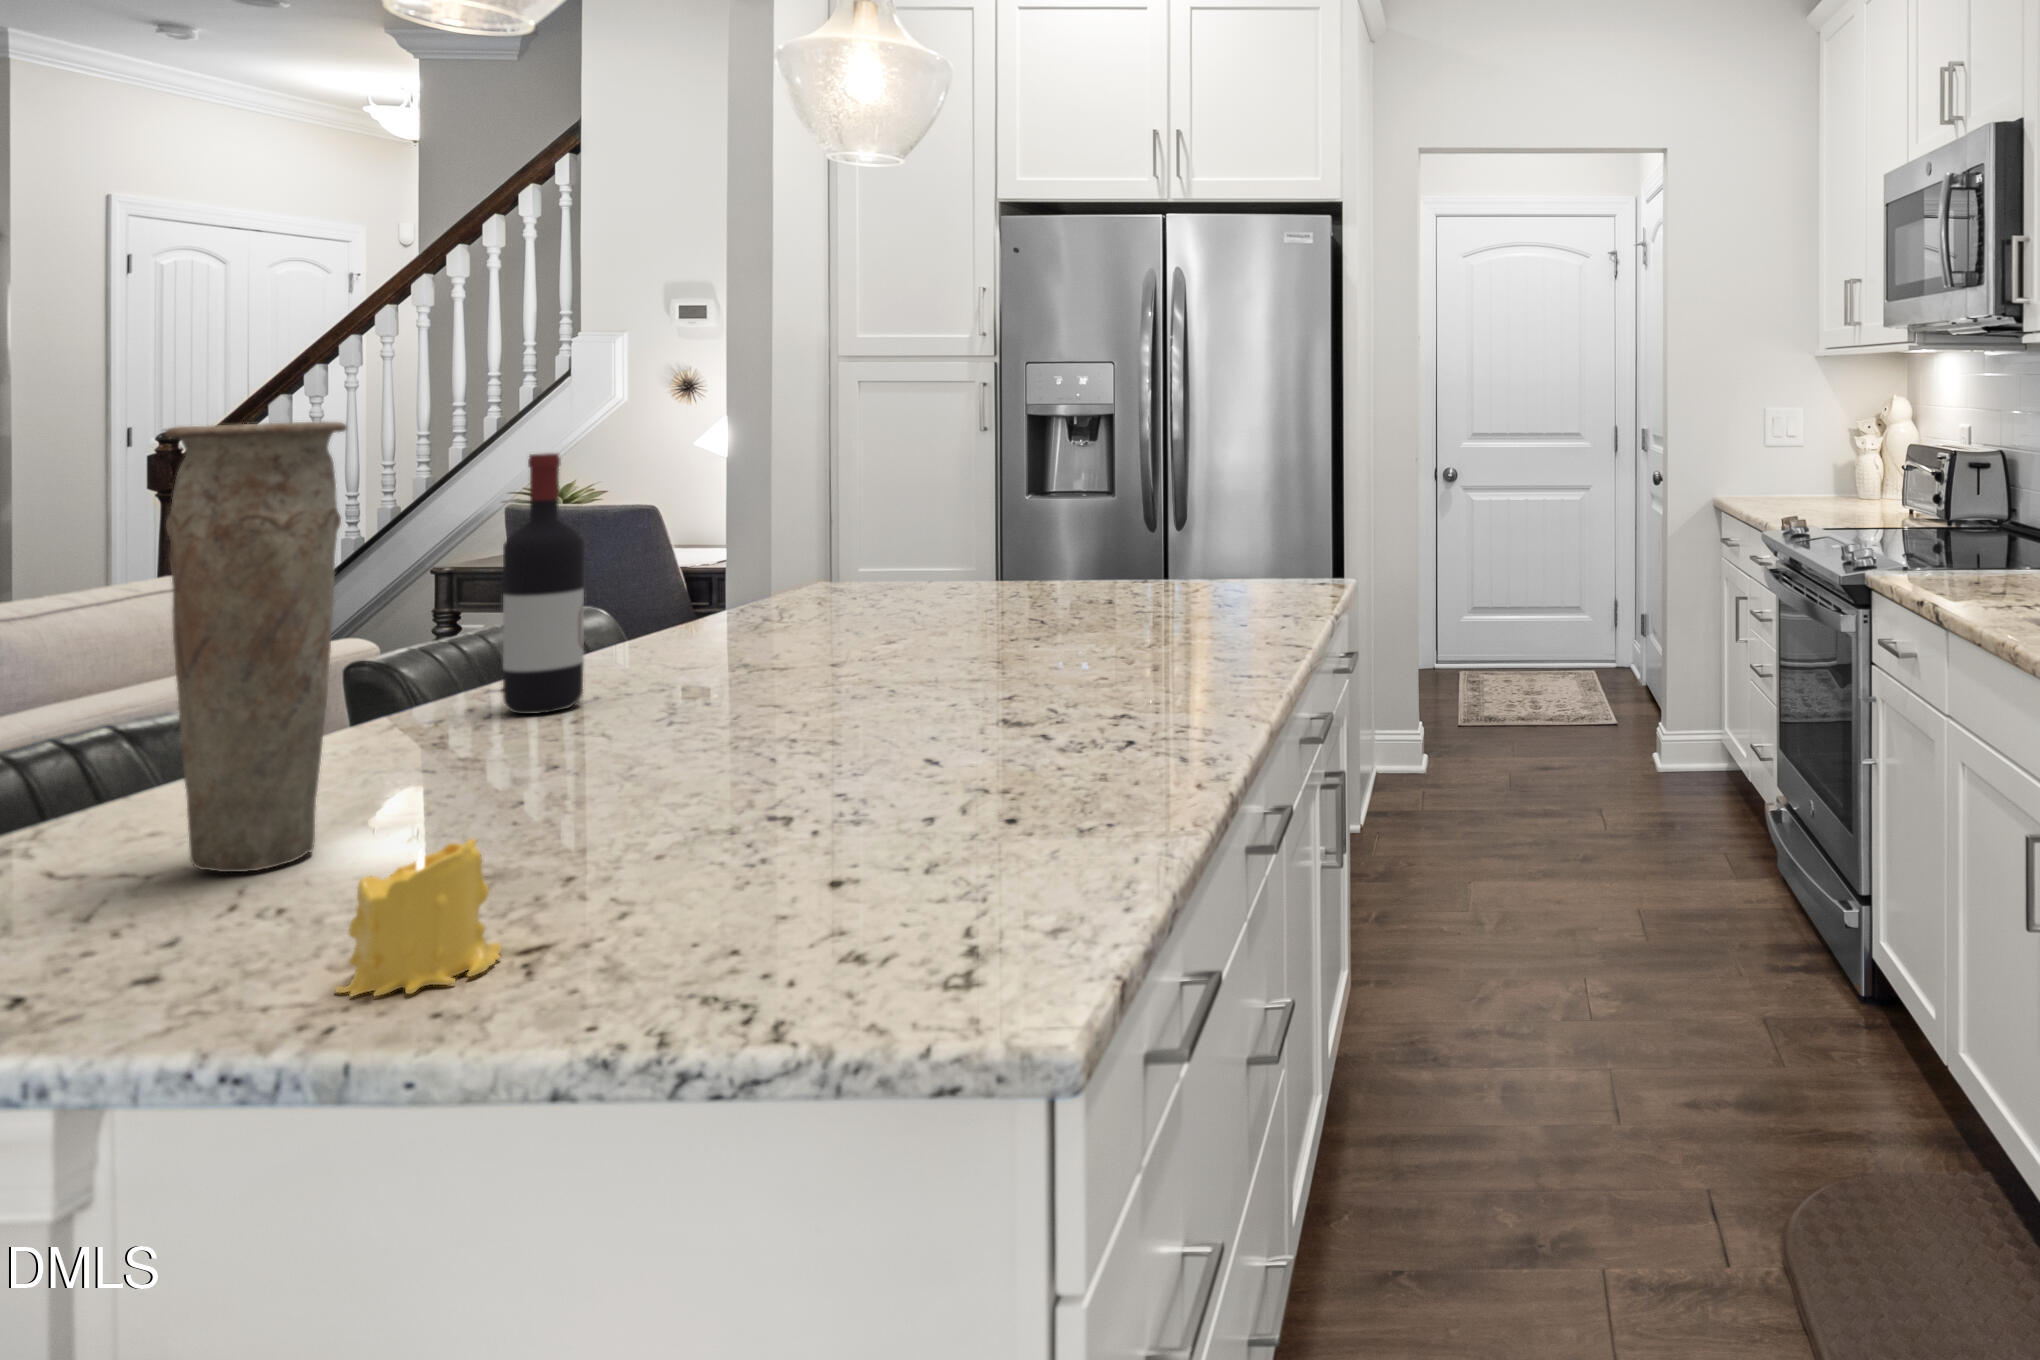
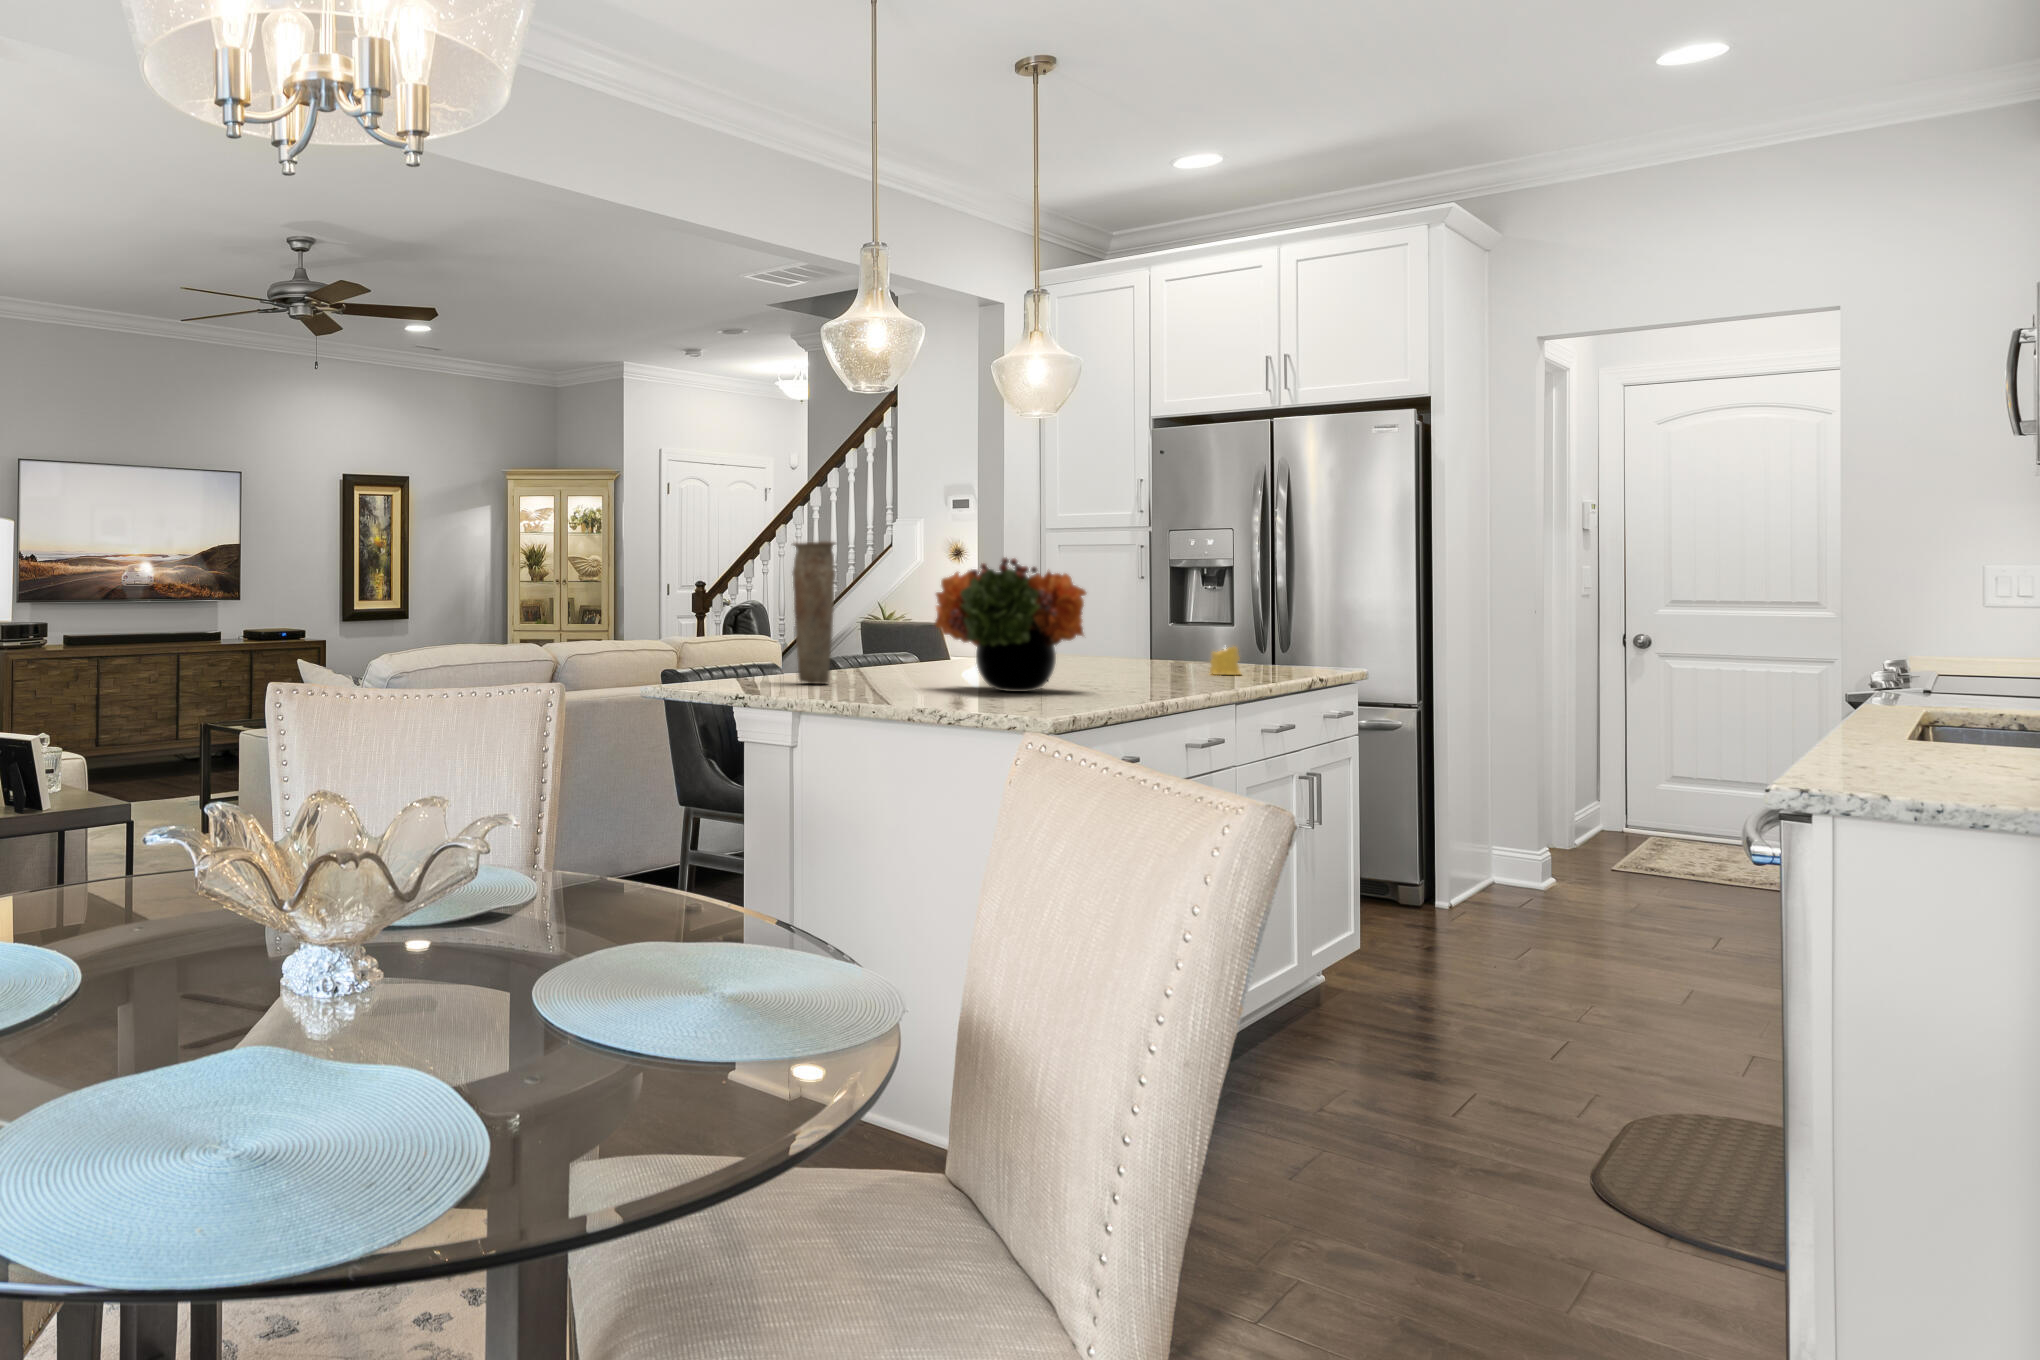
wine bottle: present [503,453,584,714] -> none [876,564,906,672]
flower arrangement: none [663,460,1075,808] -> present [935,557,1086,692]
candle: present [335,839,502,996] -> present [1210,647,1241,675]

